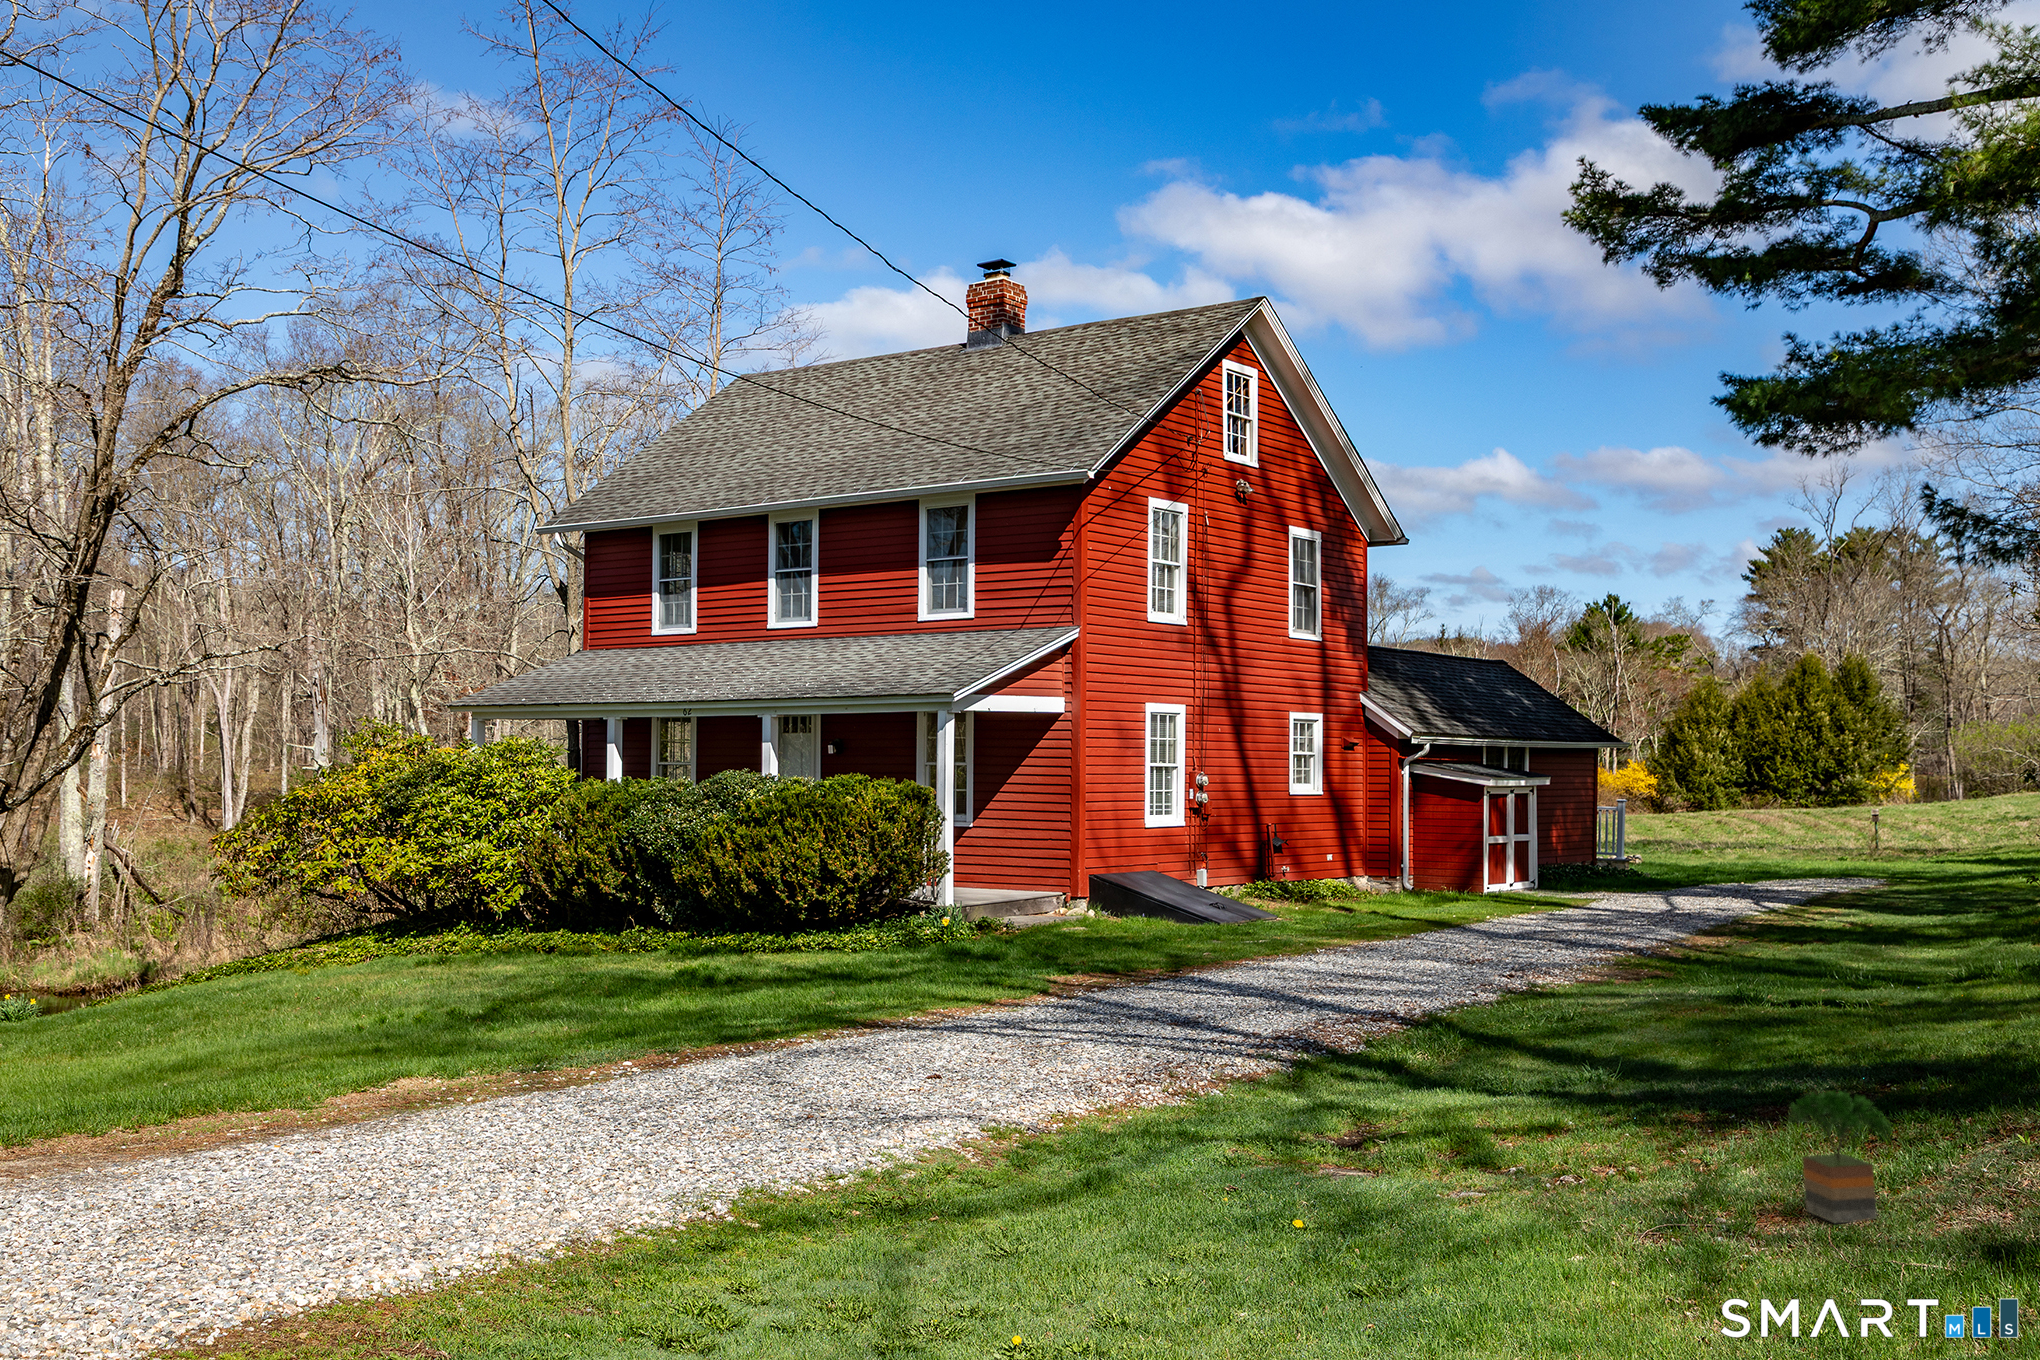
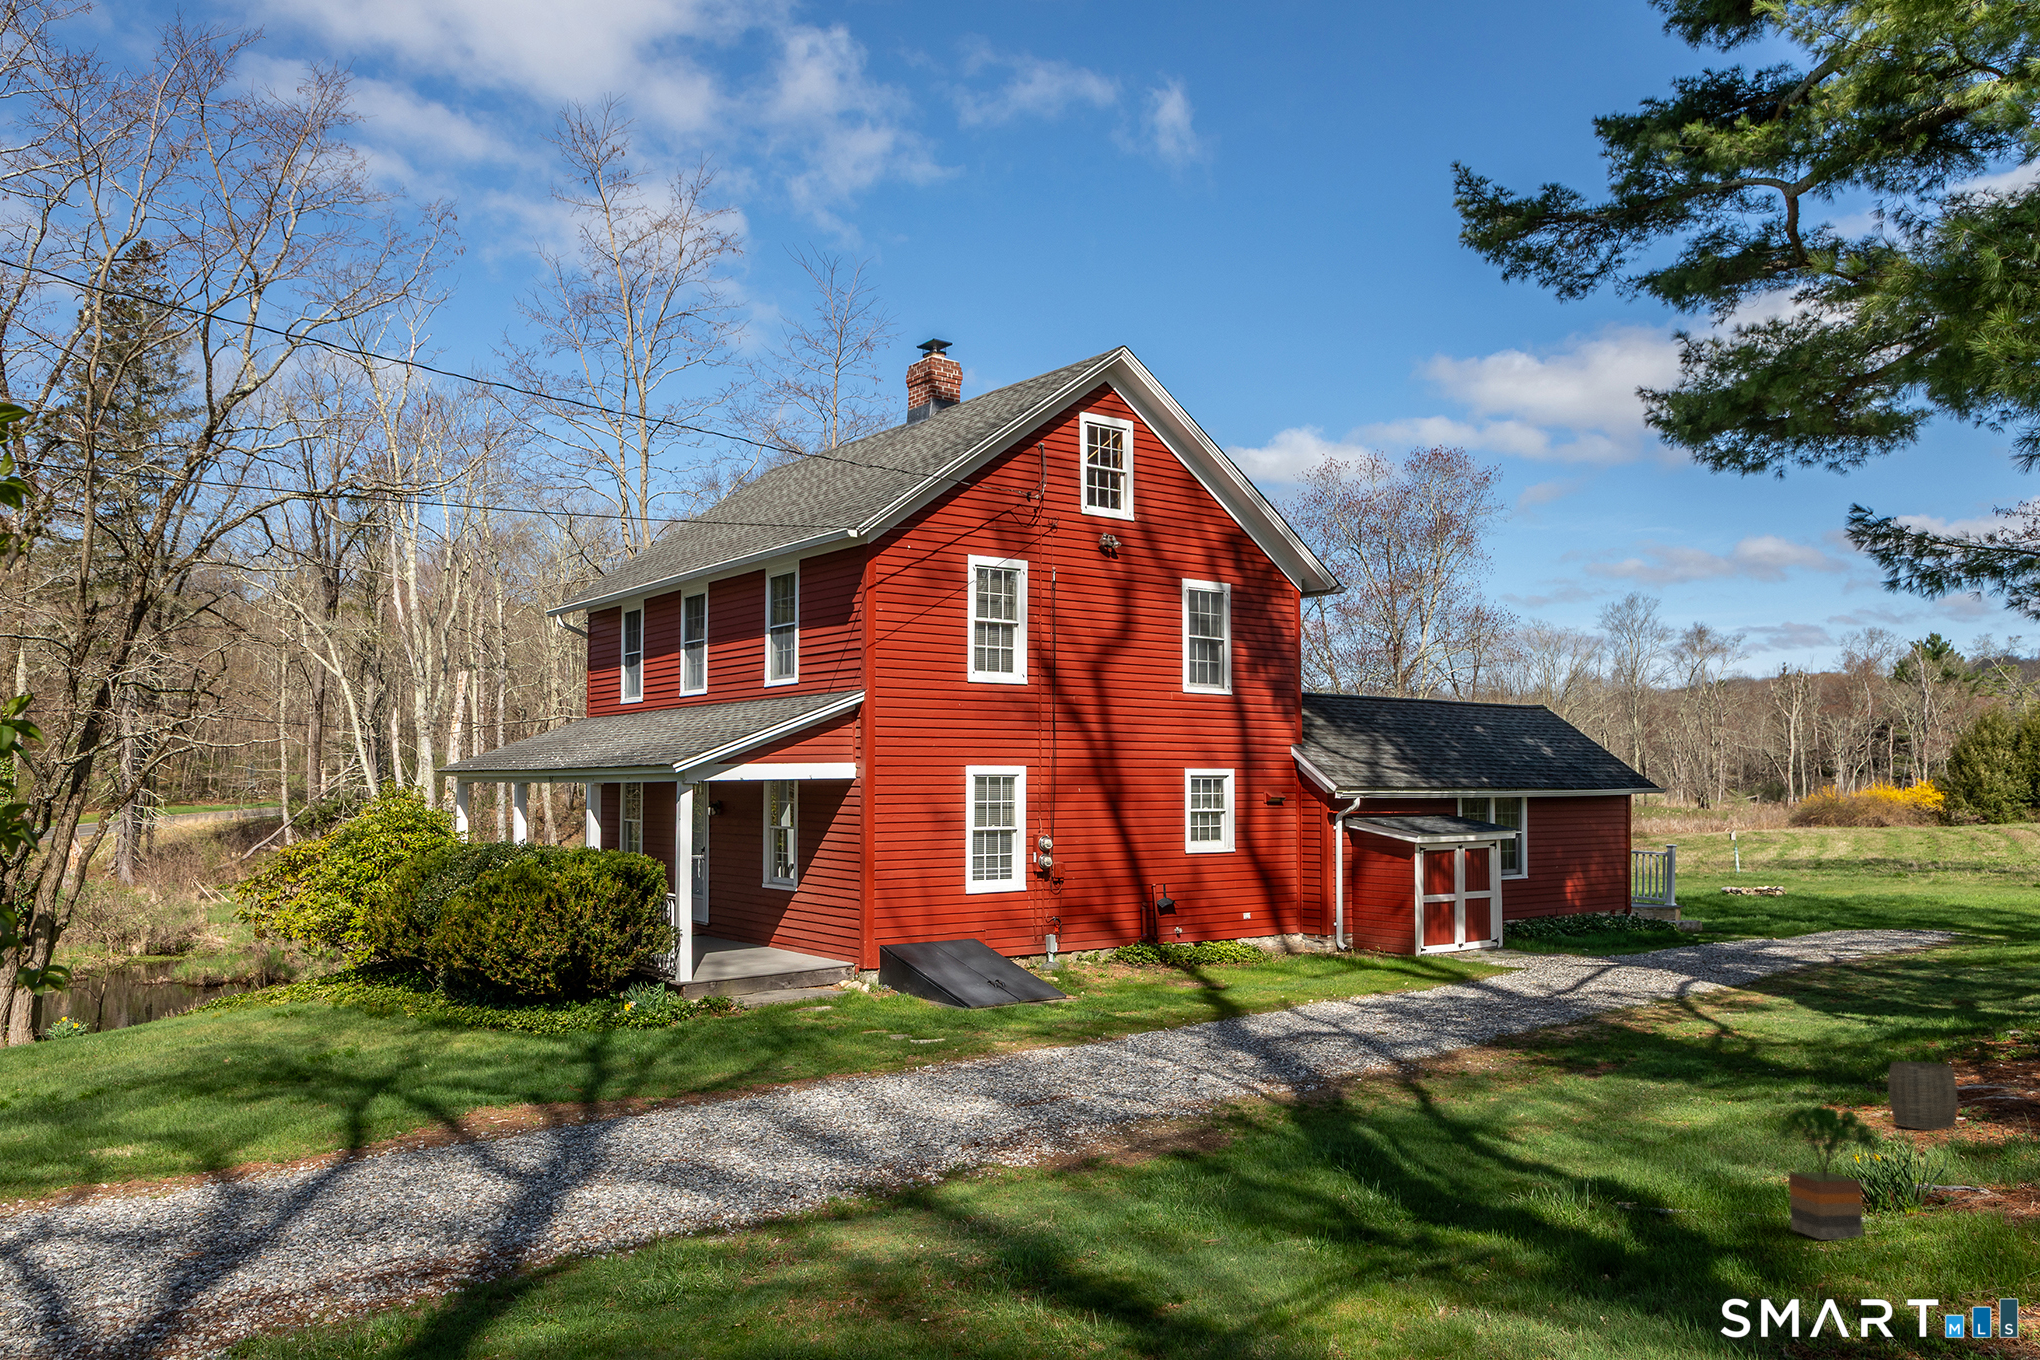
woven basket: none [1922,1020,1992,1088] -> present [1888,1062,1958,1130]

